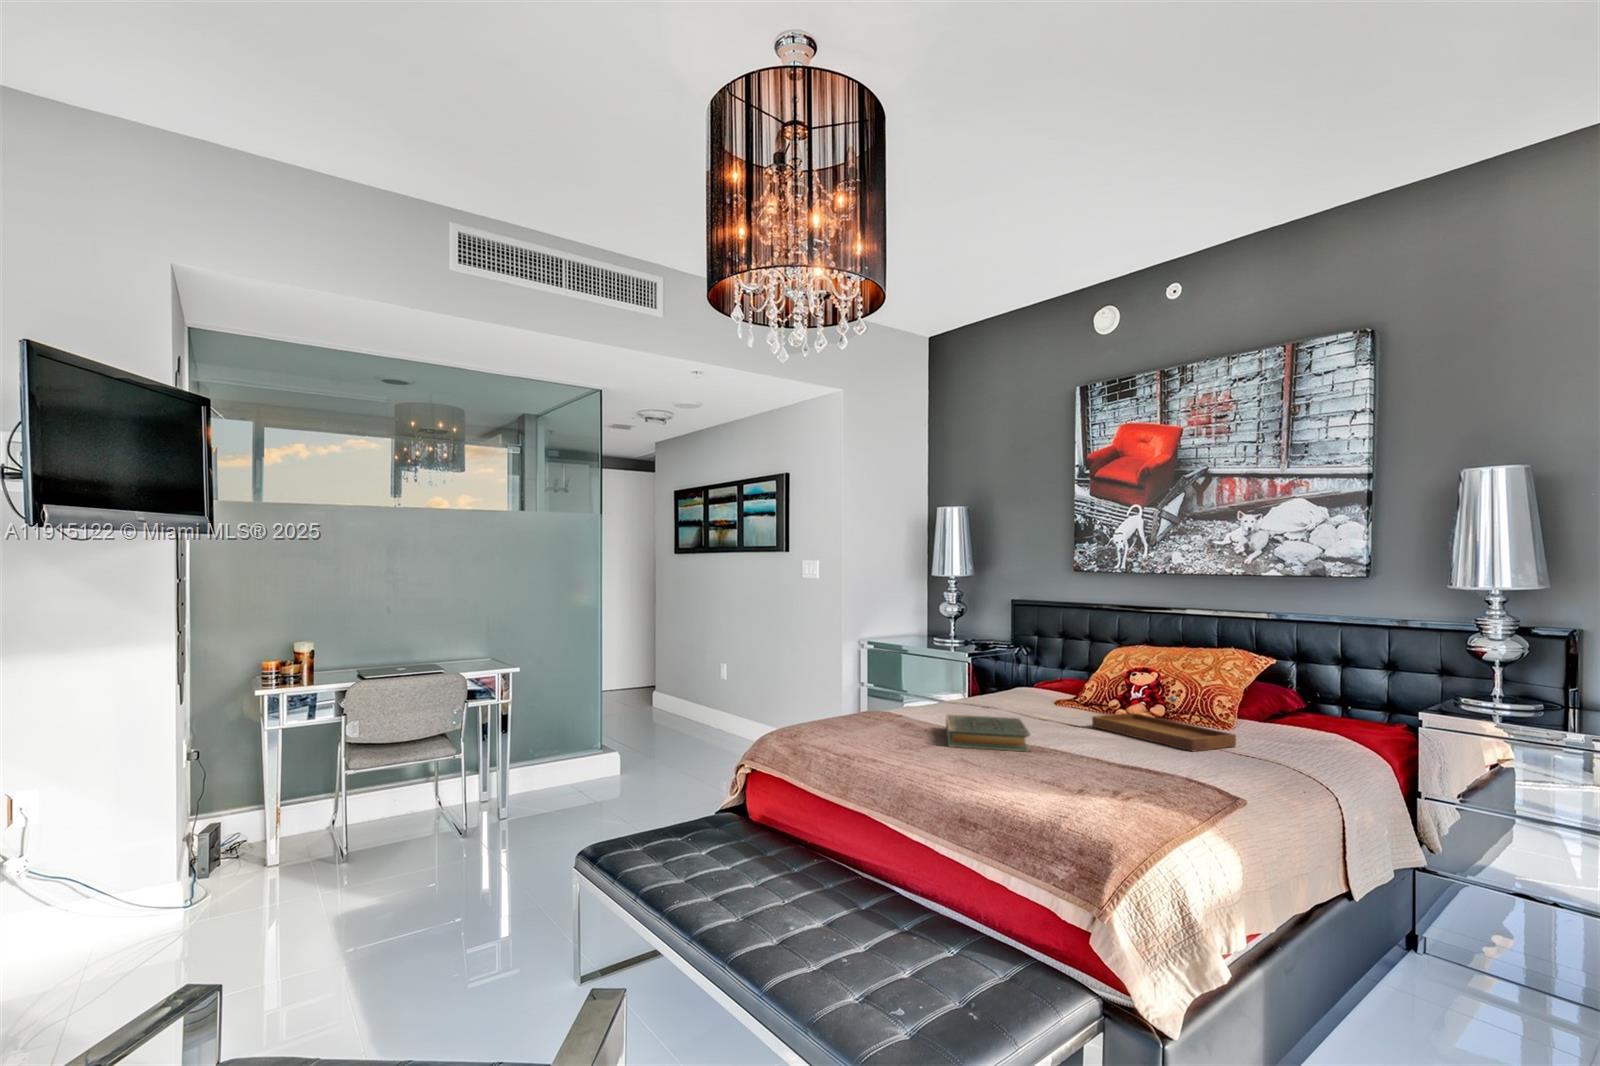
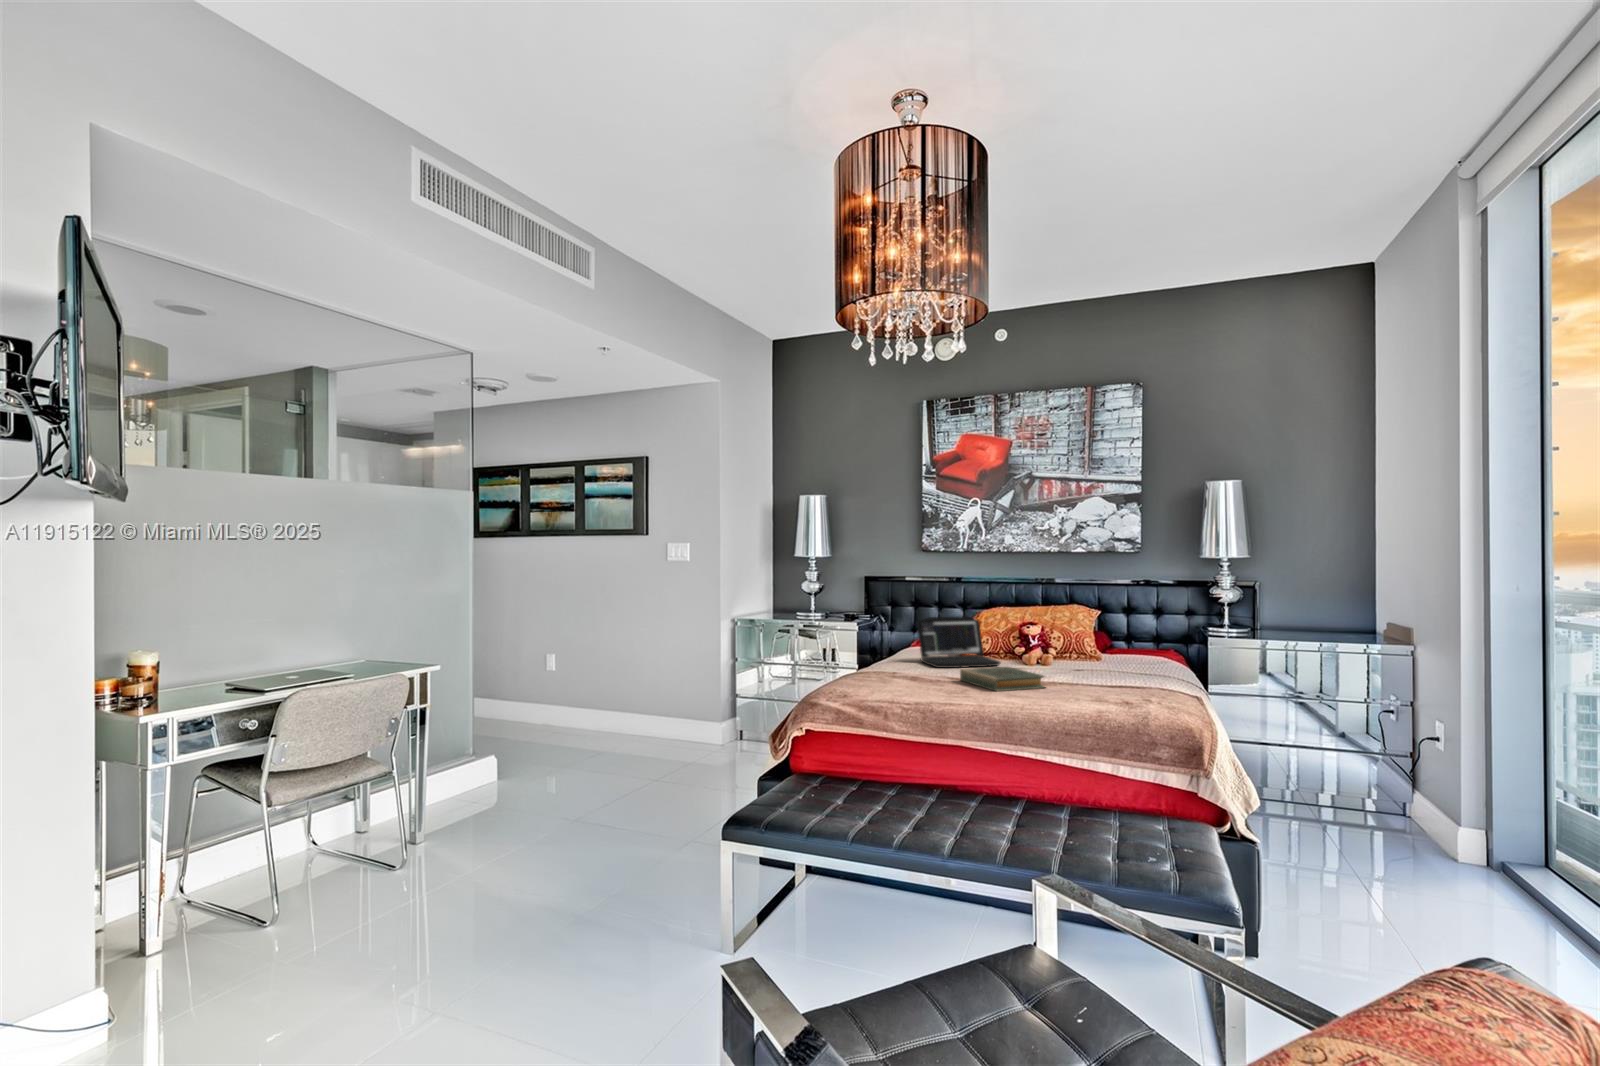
laptop: none [966,649,1061,718] -> present [917,617,1001,668]
tray: present [1092,696,1236,752] -> none [1032,641,1129,677]

